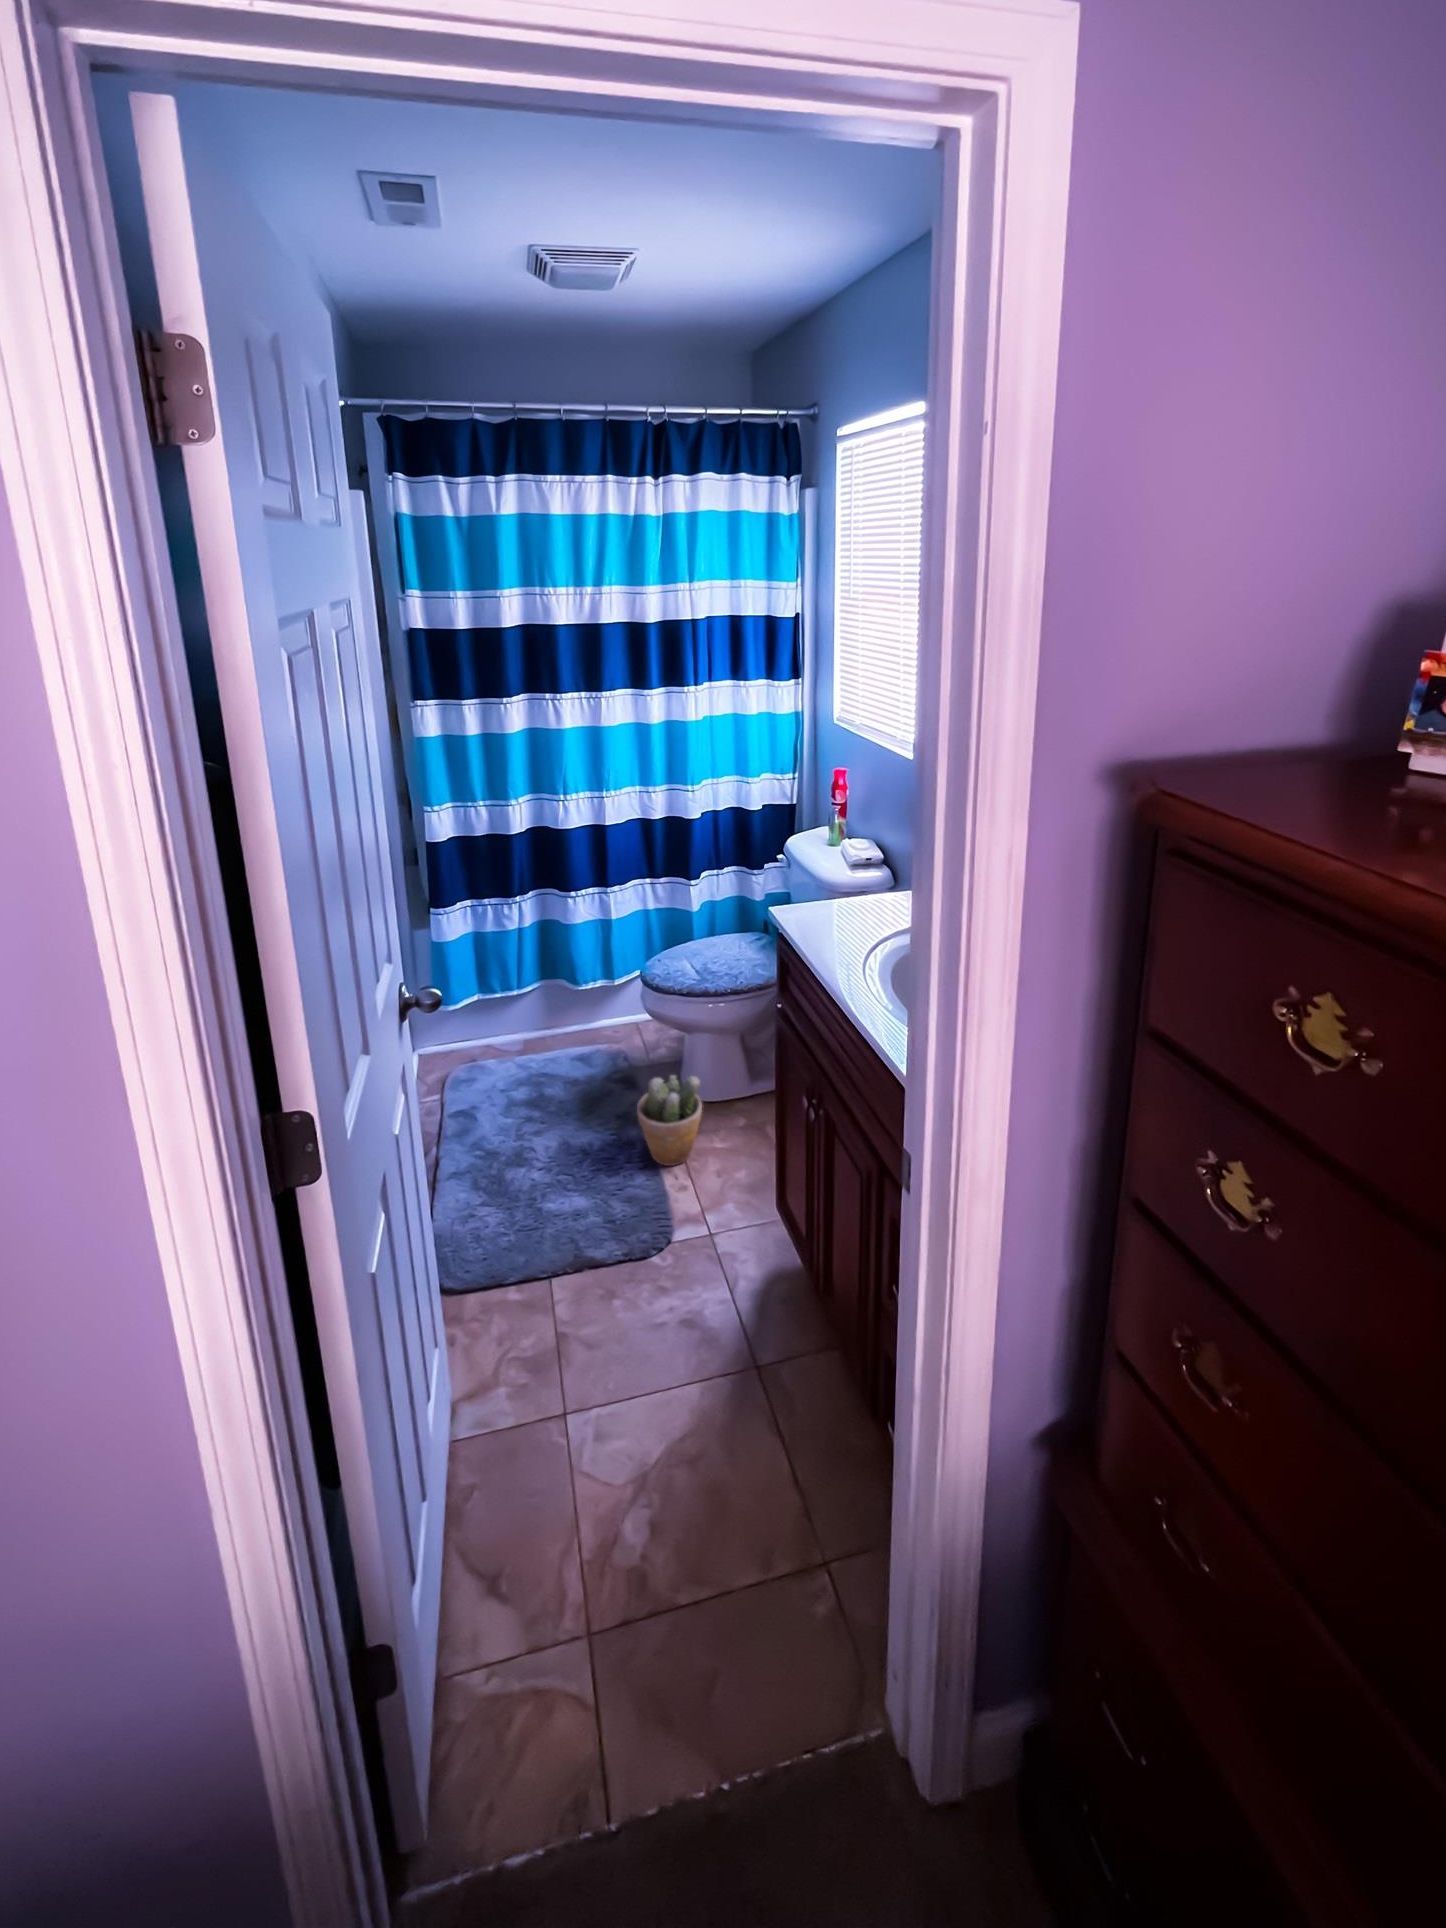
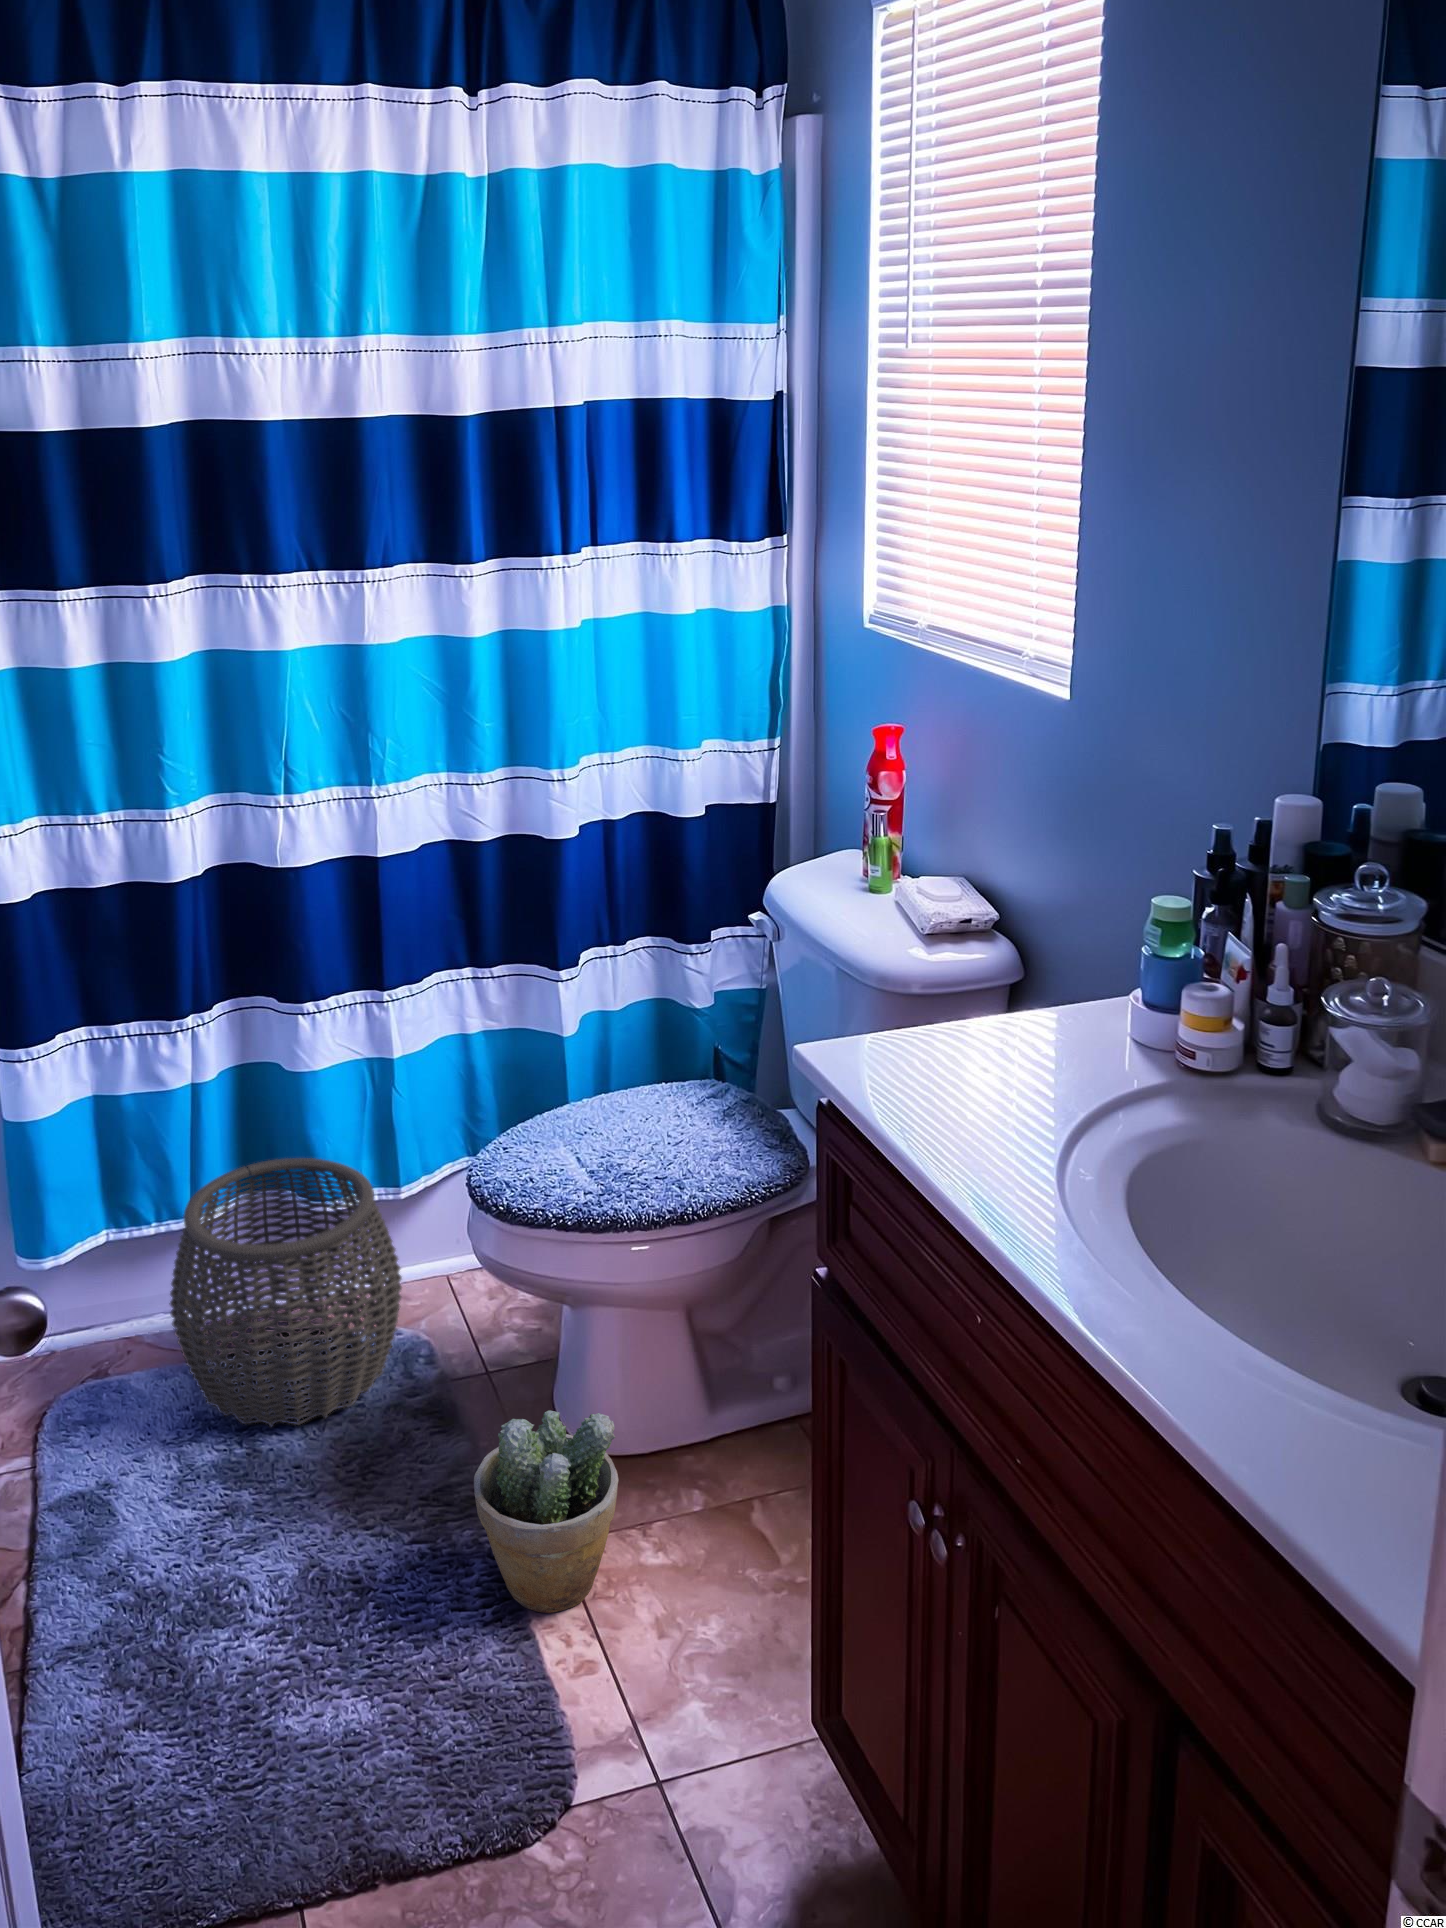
woven basket: none [506,964,613,1086] -> present [169,1158,402,1427]

